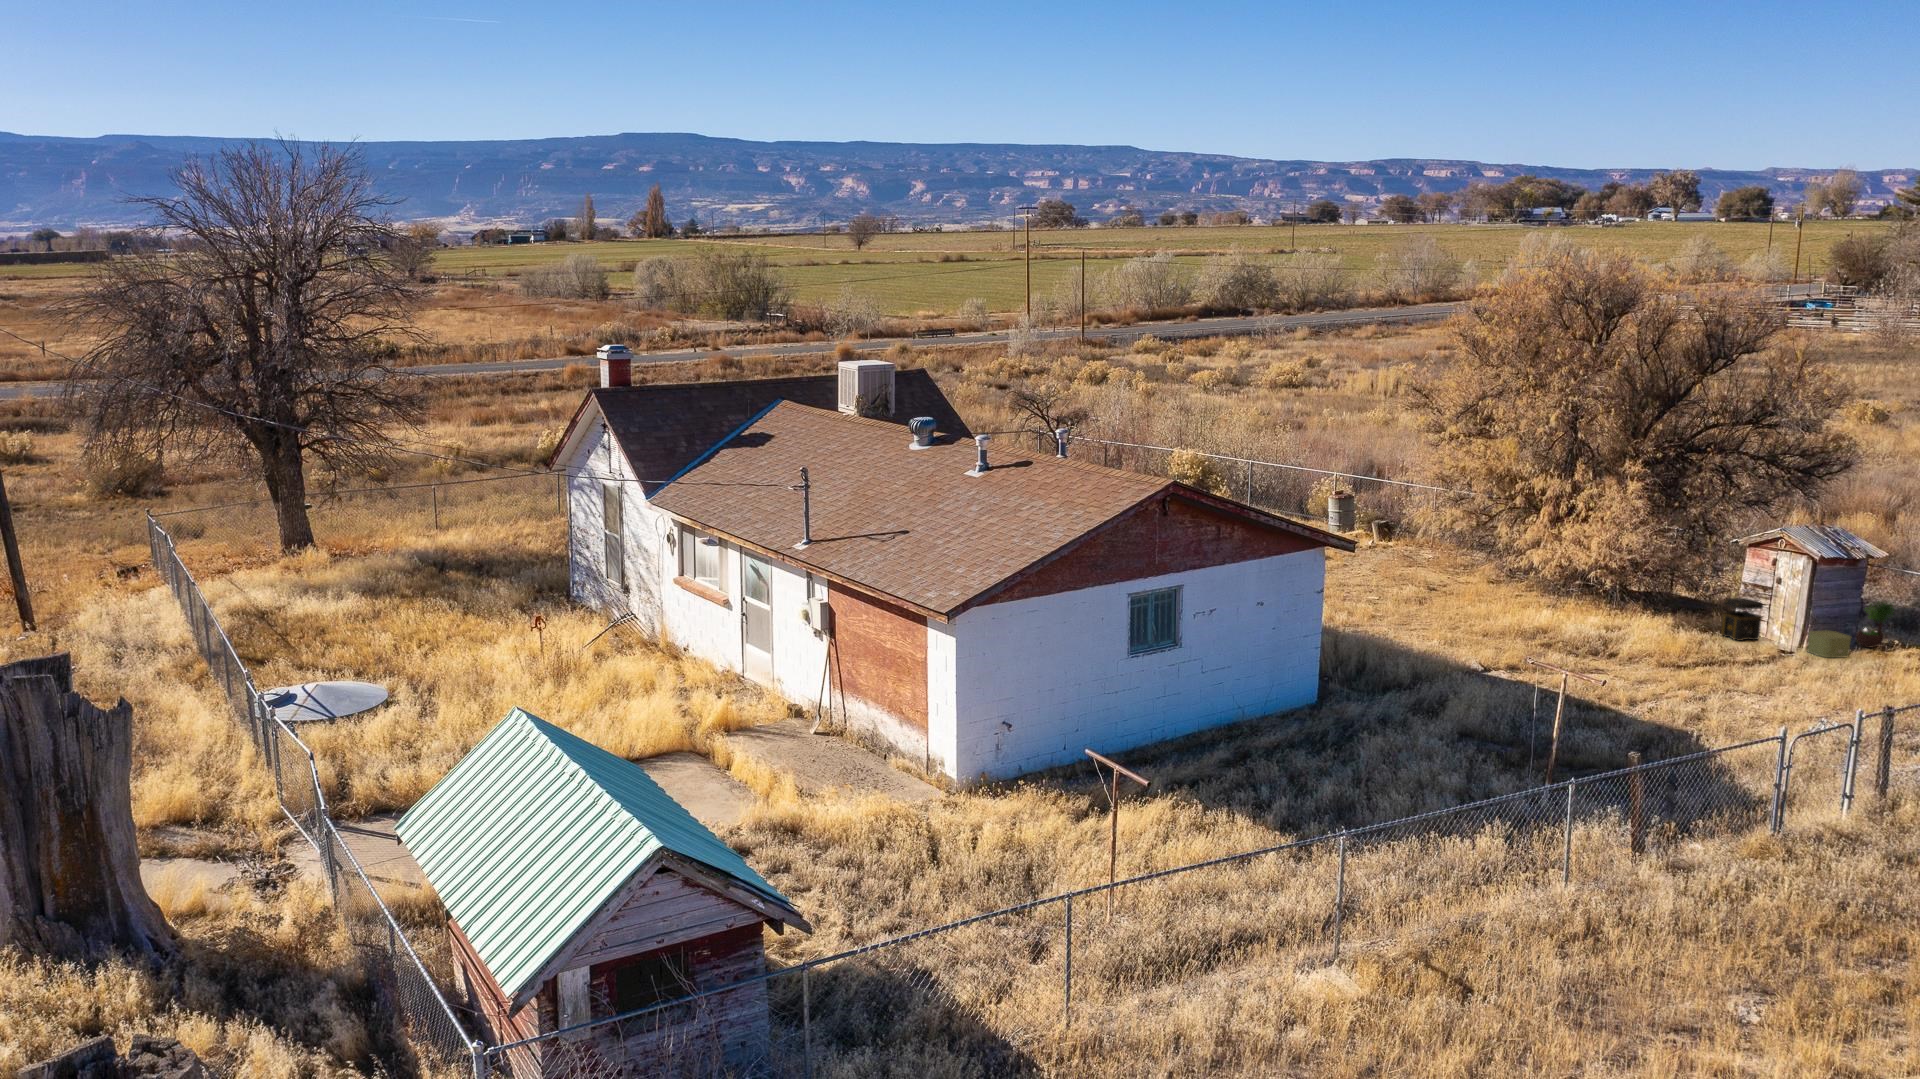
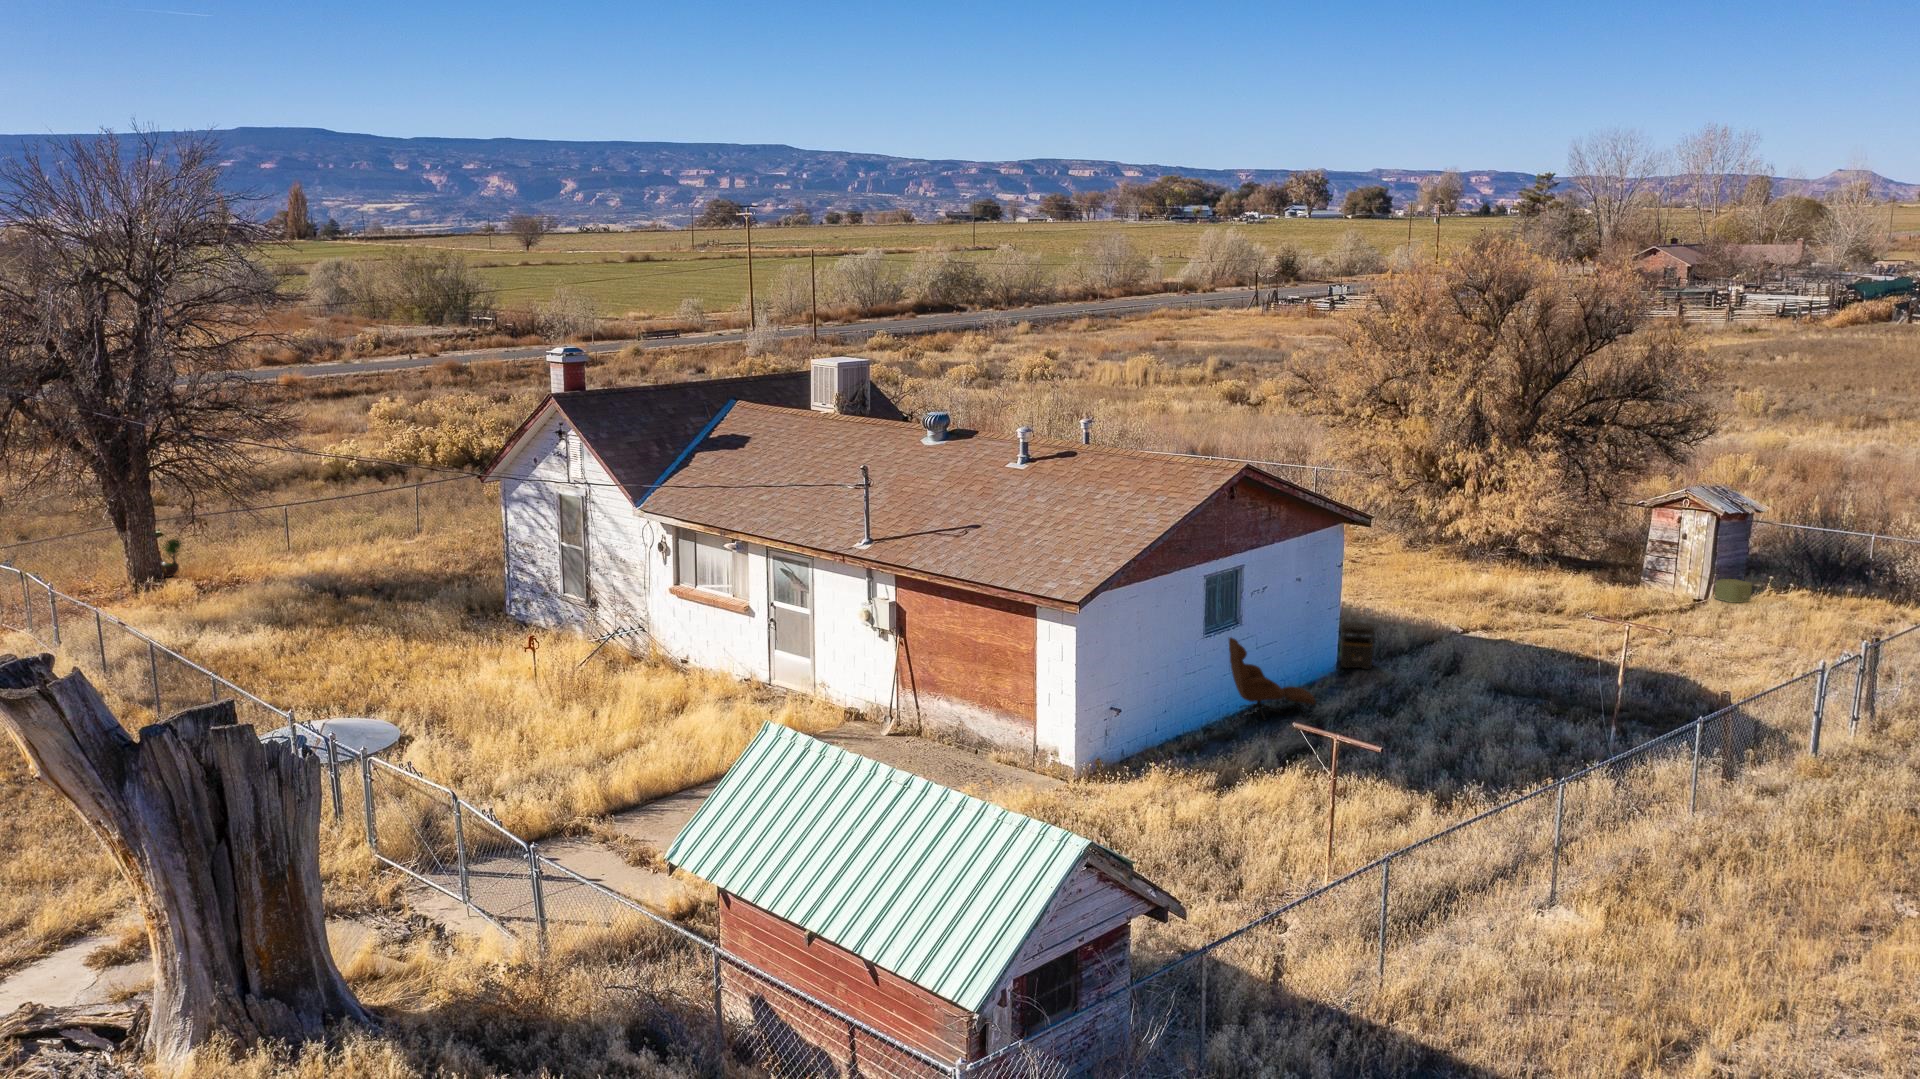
toolbox: present [1721,598,1763,641] -> present [1341,622,1374,669]
potted tree: present [1857,601,1894,648] -> present [161,538,181,577]
lounge chair: none [1158,659,1244,747] -> present [1229,638,1315,720]

